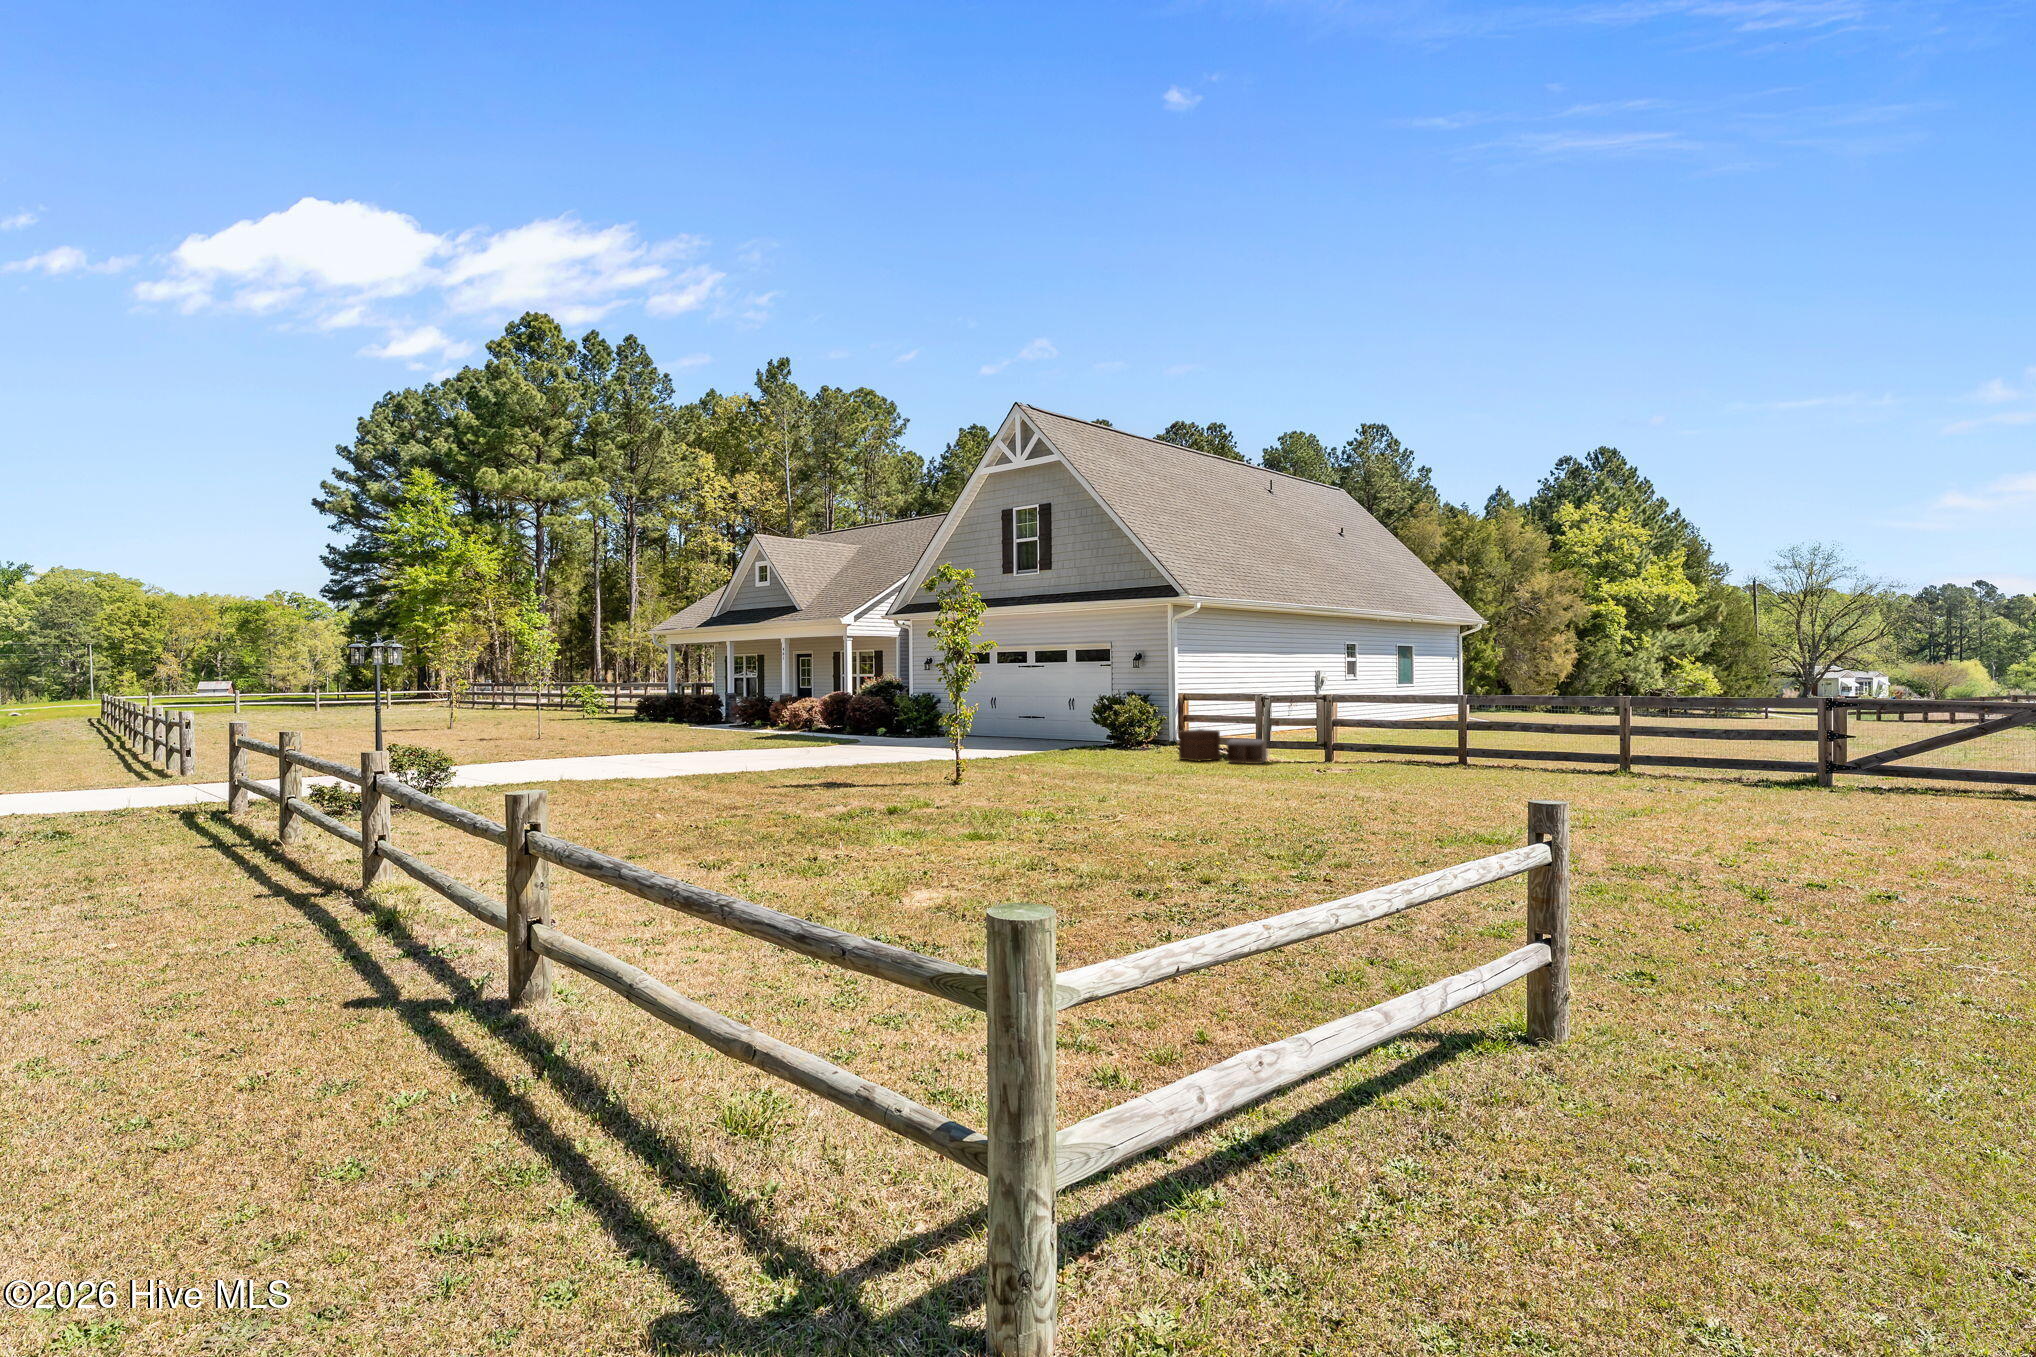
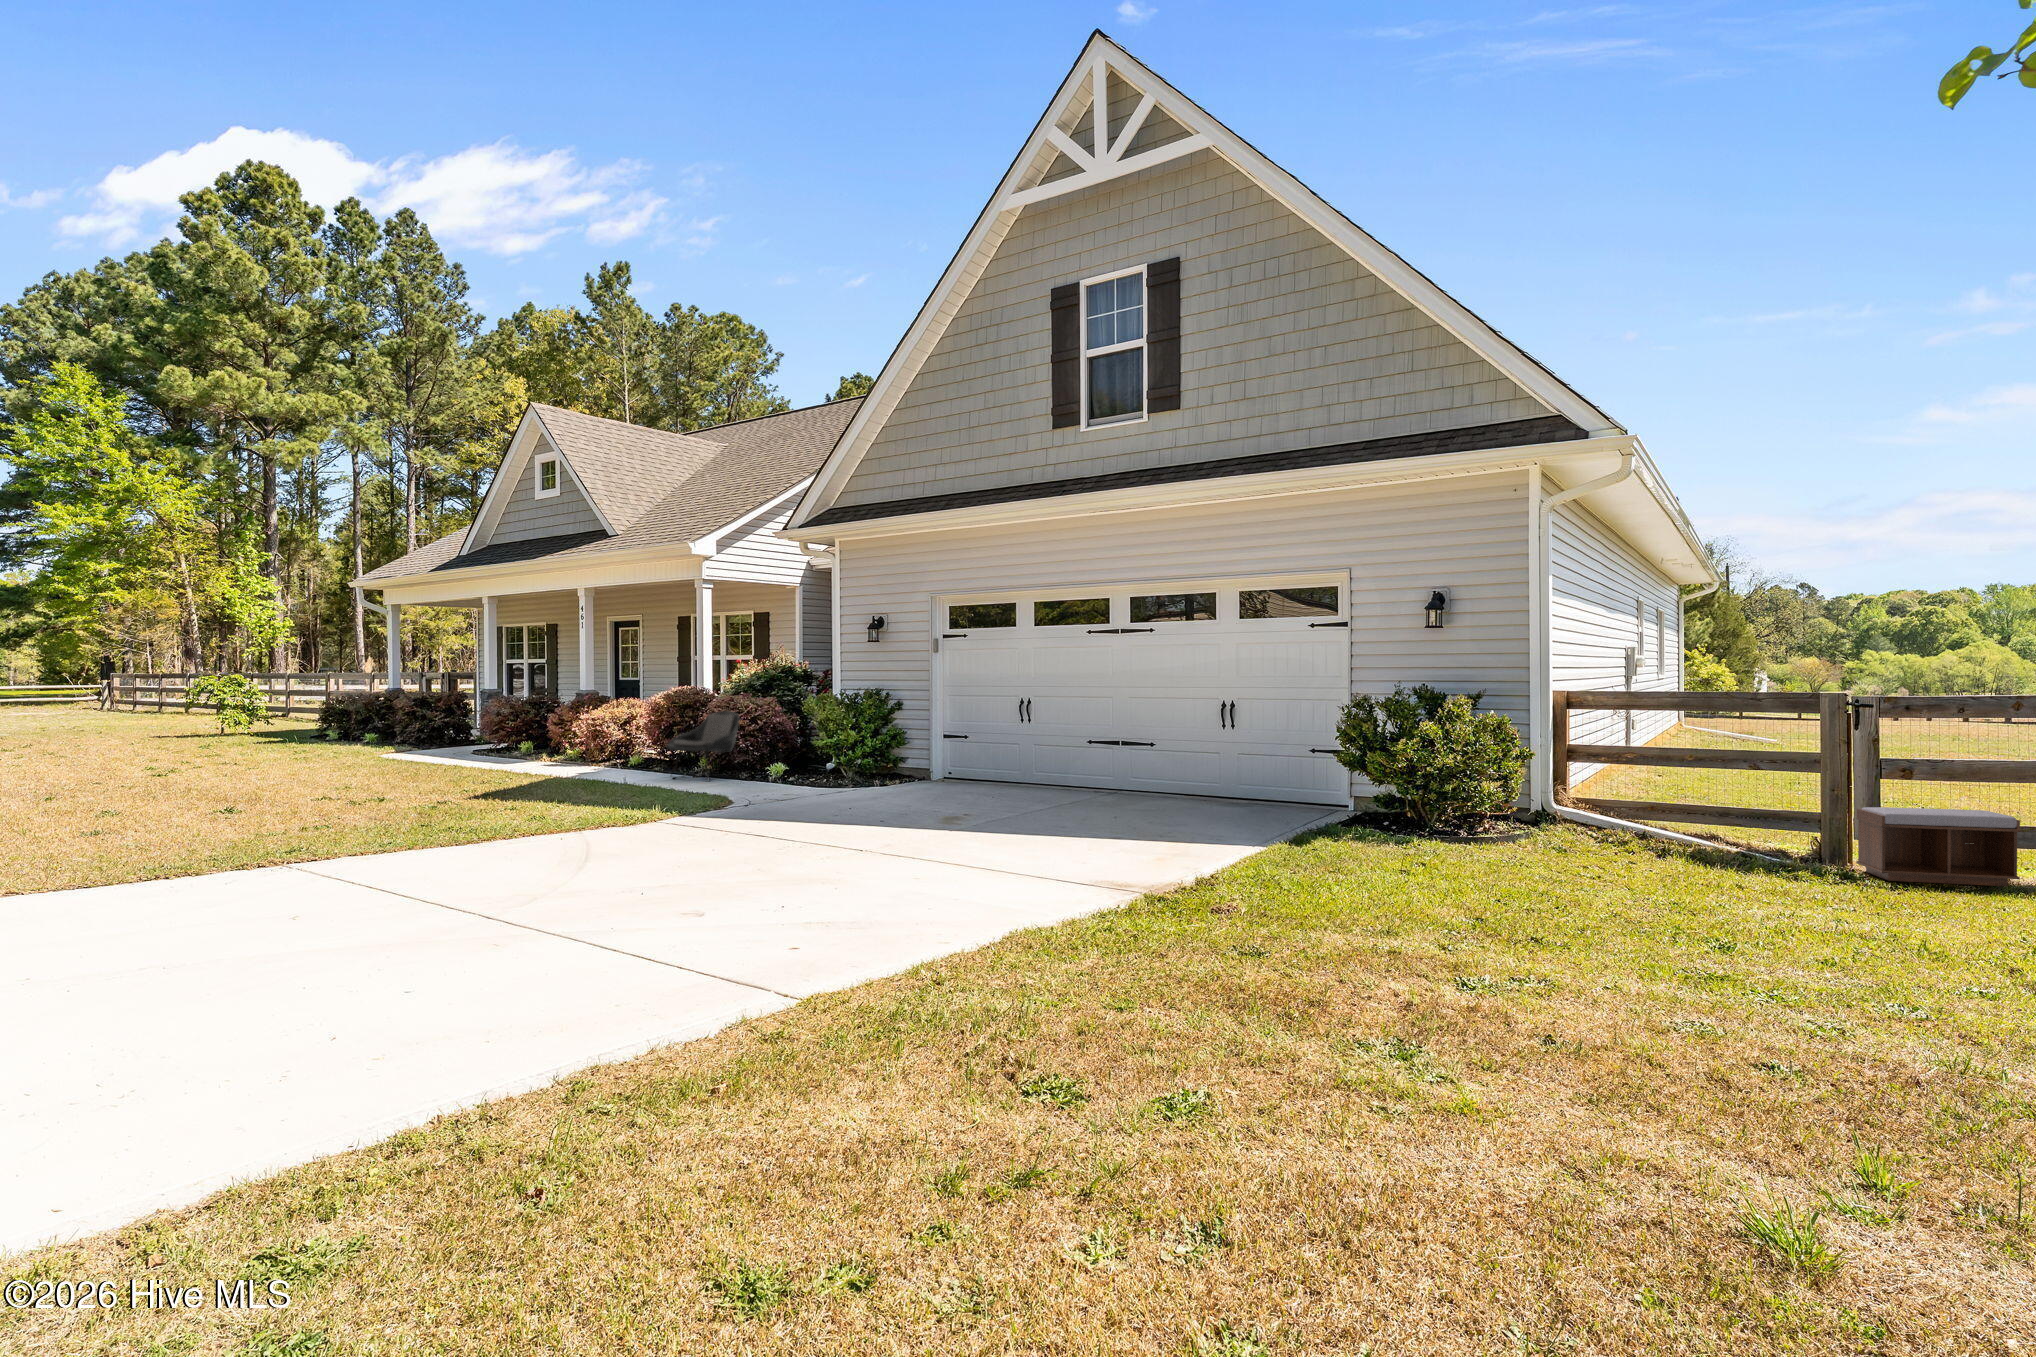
lounge chair: none [832,708,868,741] -> present [668,711,740,779]
wooden crate: present [1179,729,1220,761] -> none [1666,773,1788,871]

